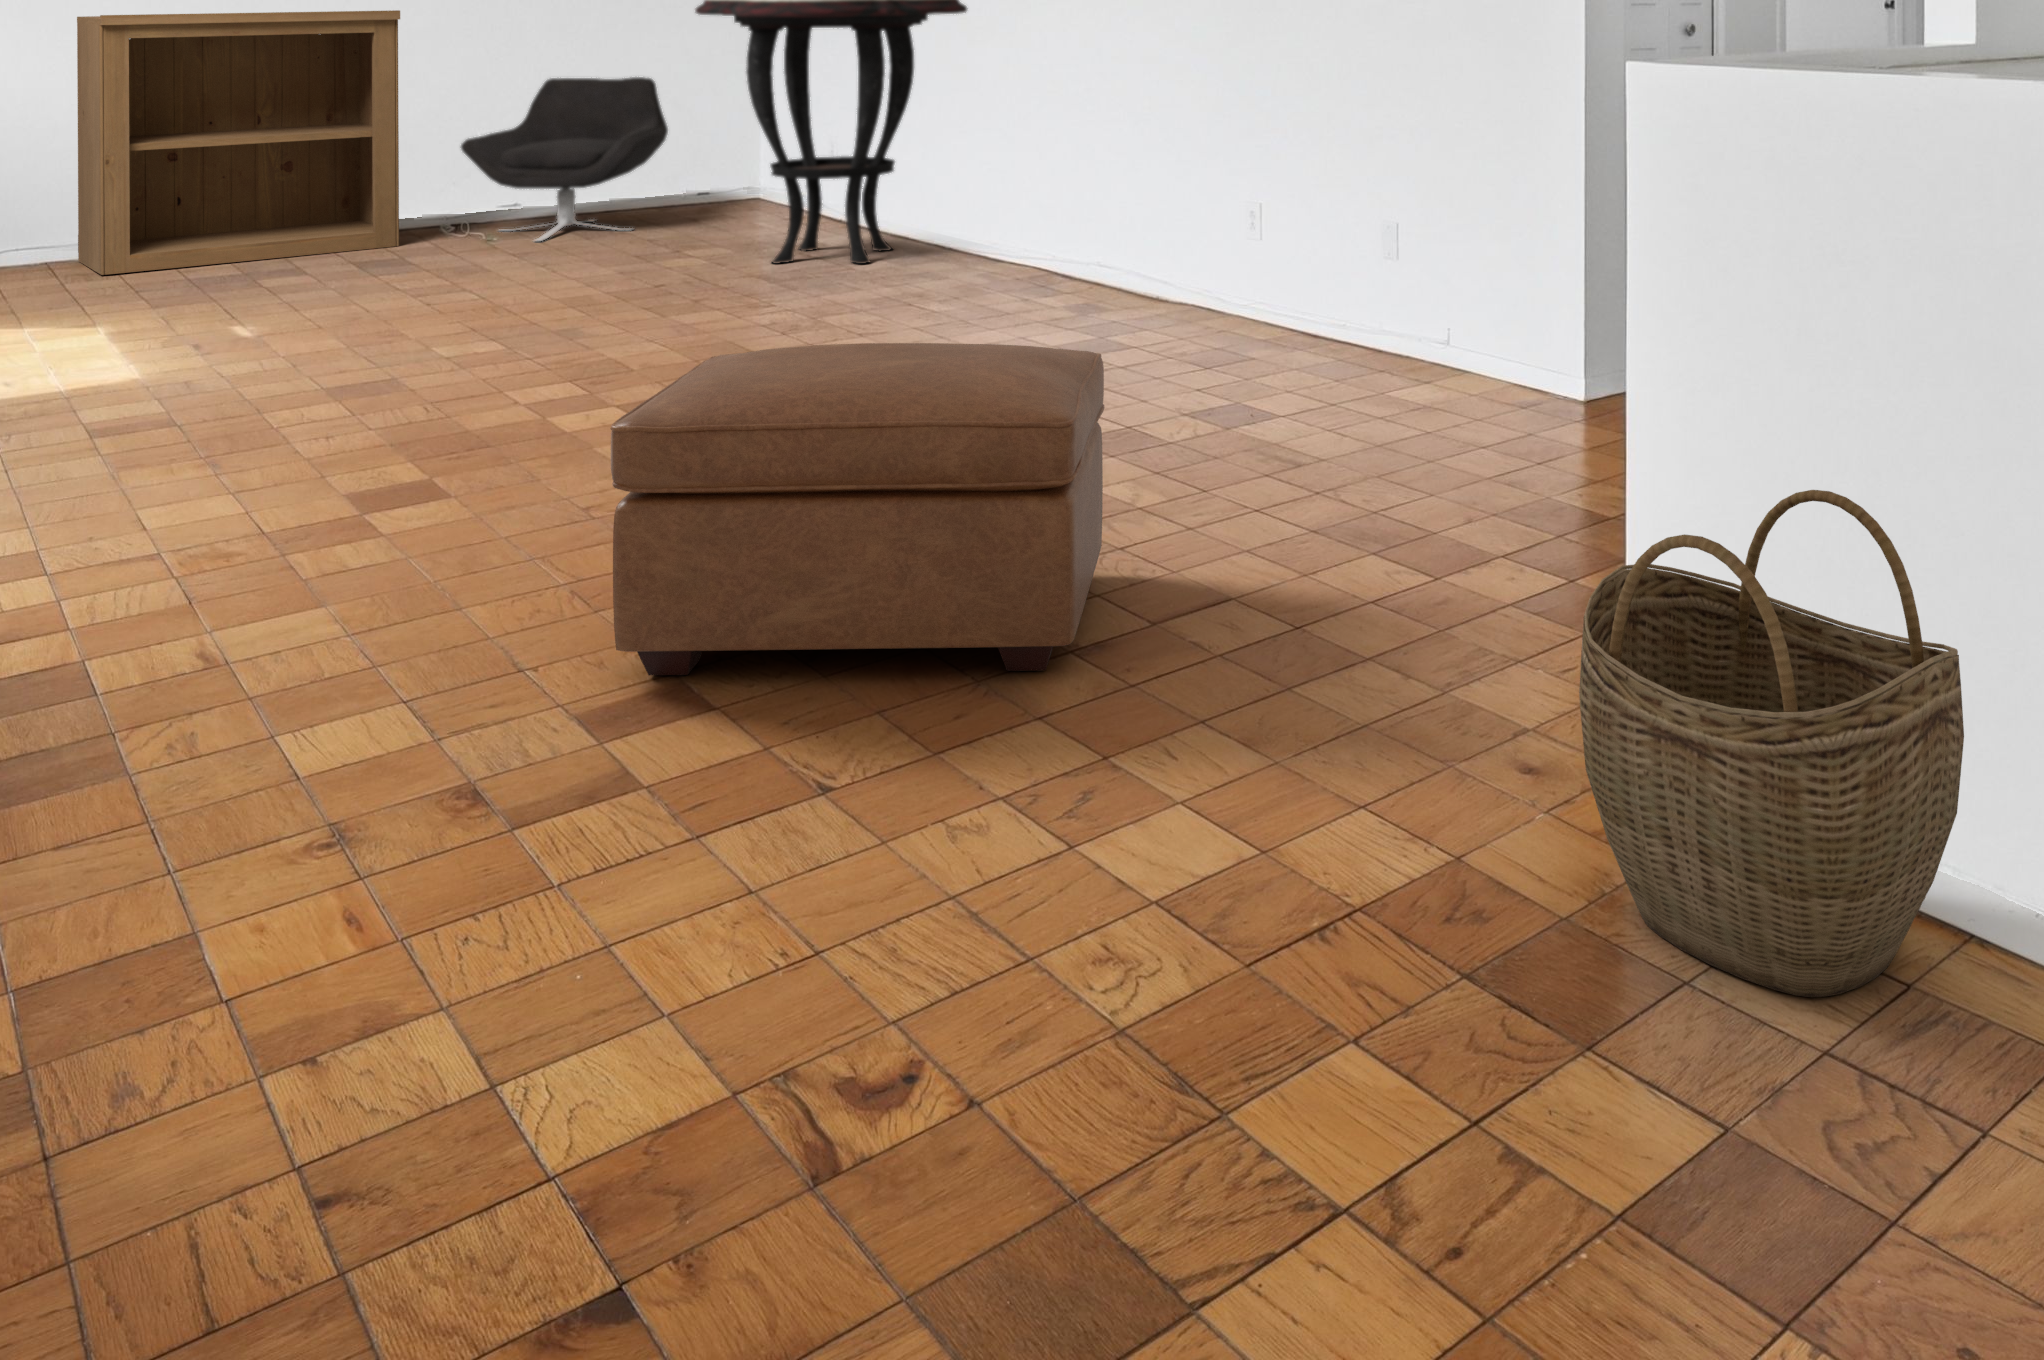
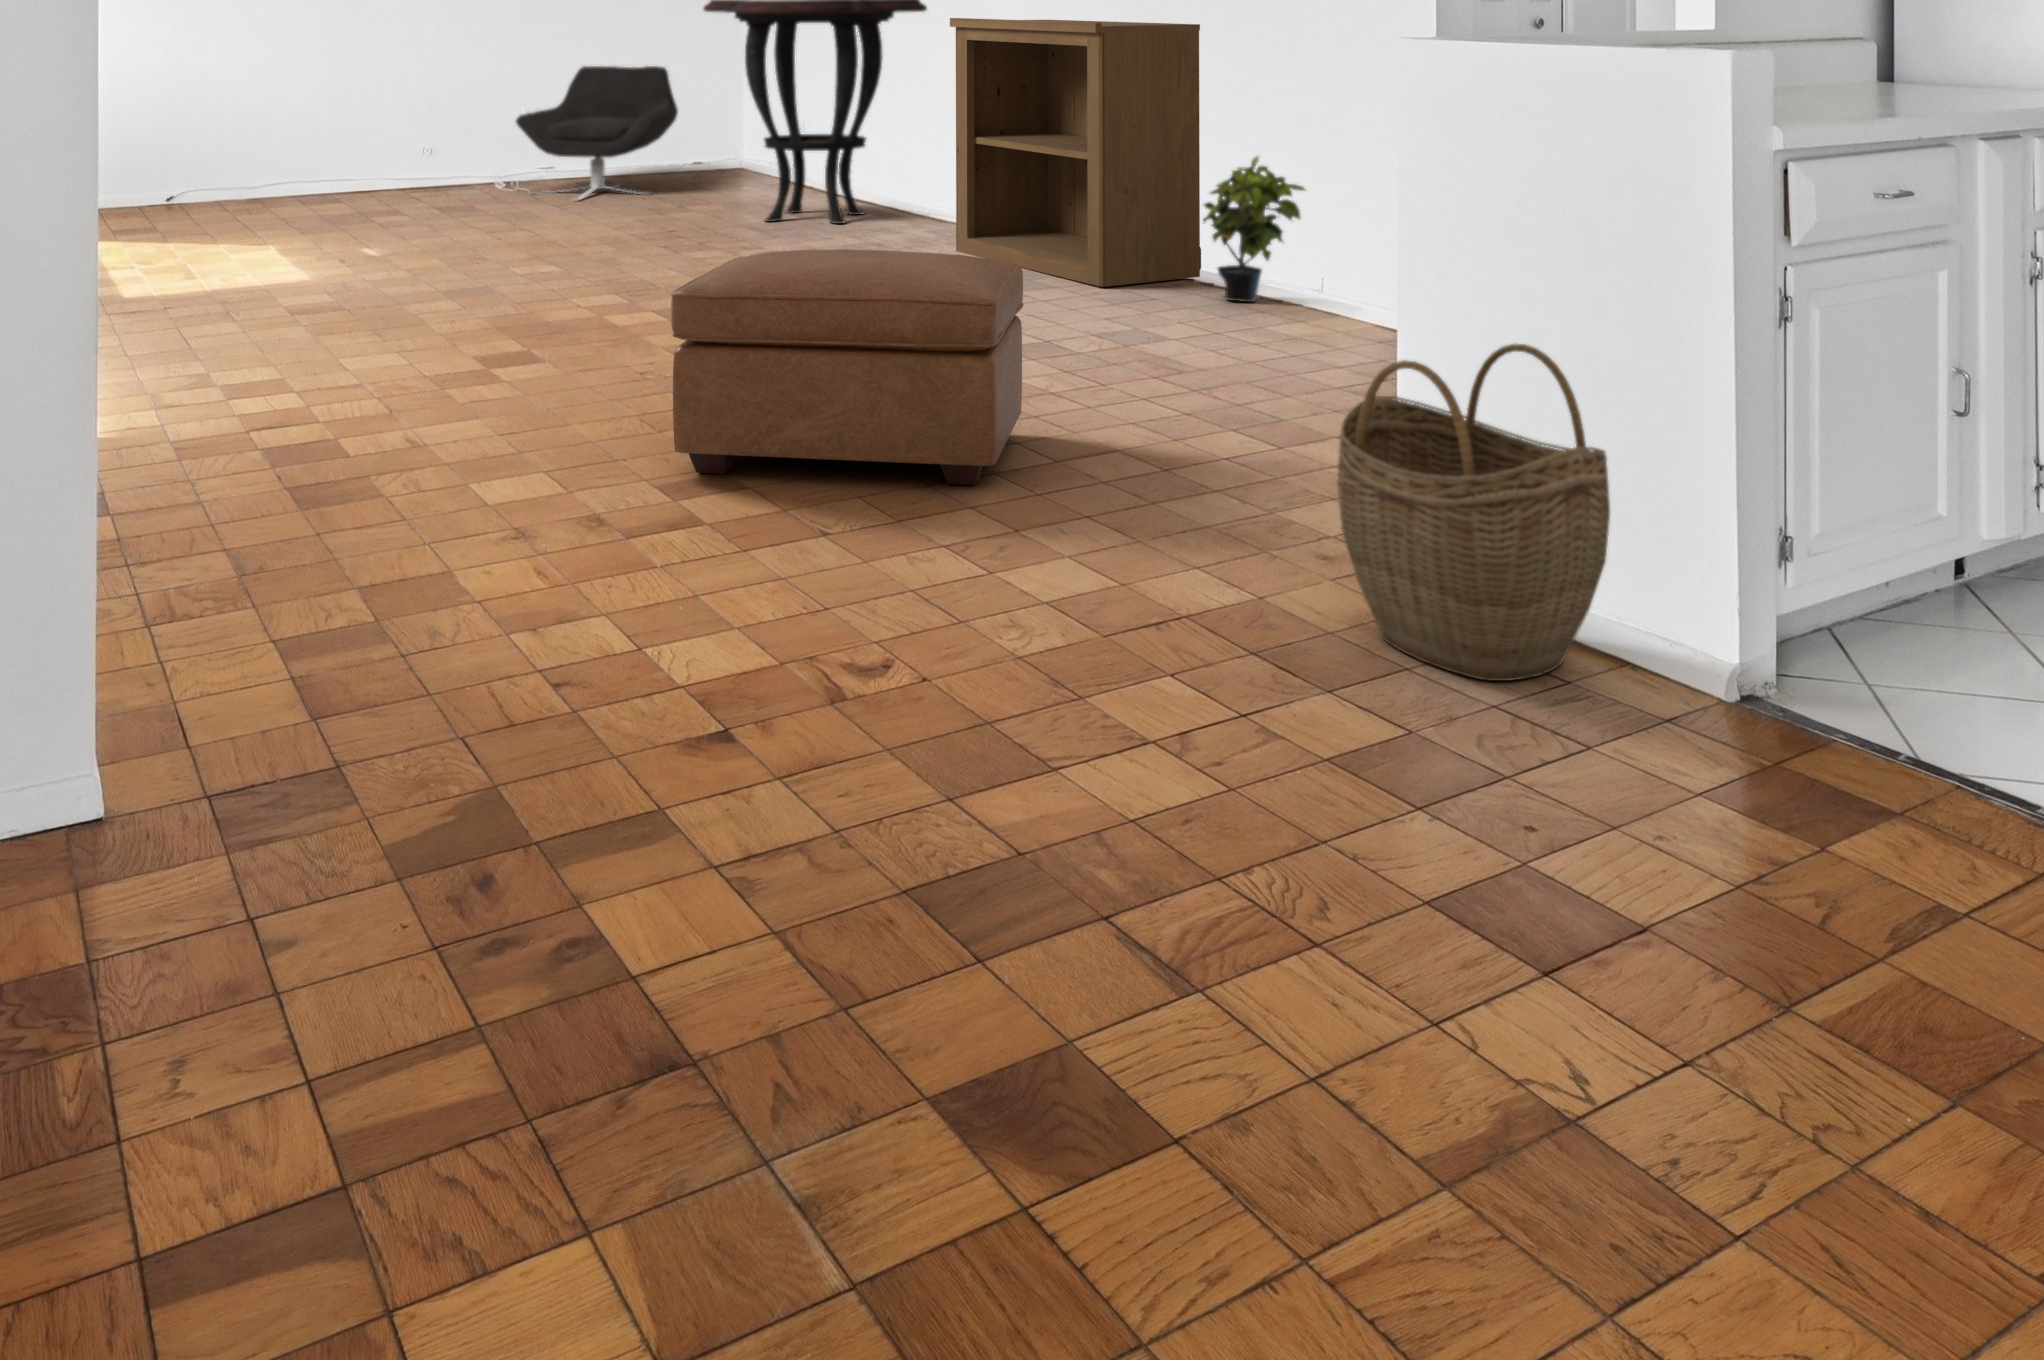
bookshelf: present [77,10,400,275] -> present [950,18,1201,287]
potted plant: none [1299,182,1421,355] -> present [1203,157,1305,302]

